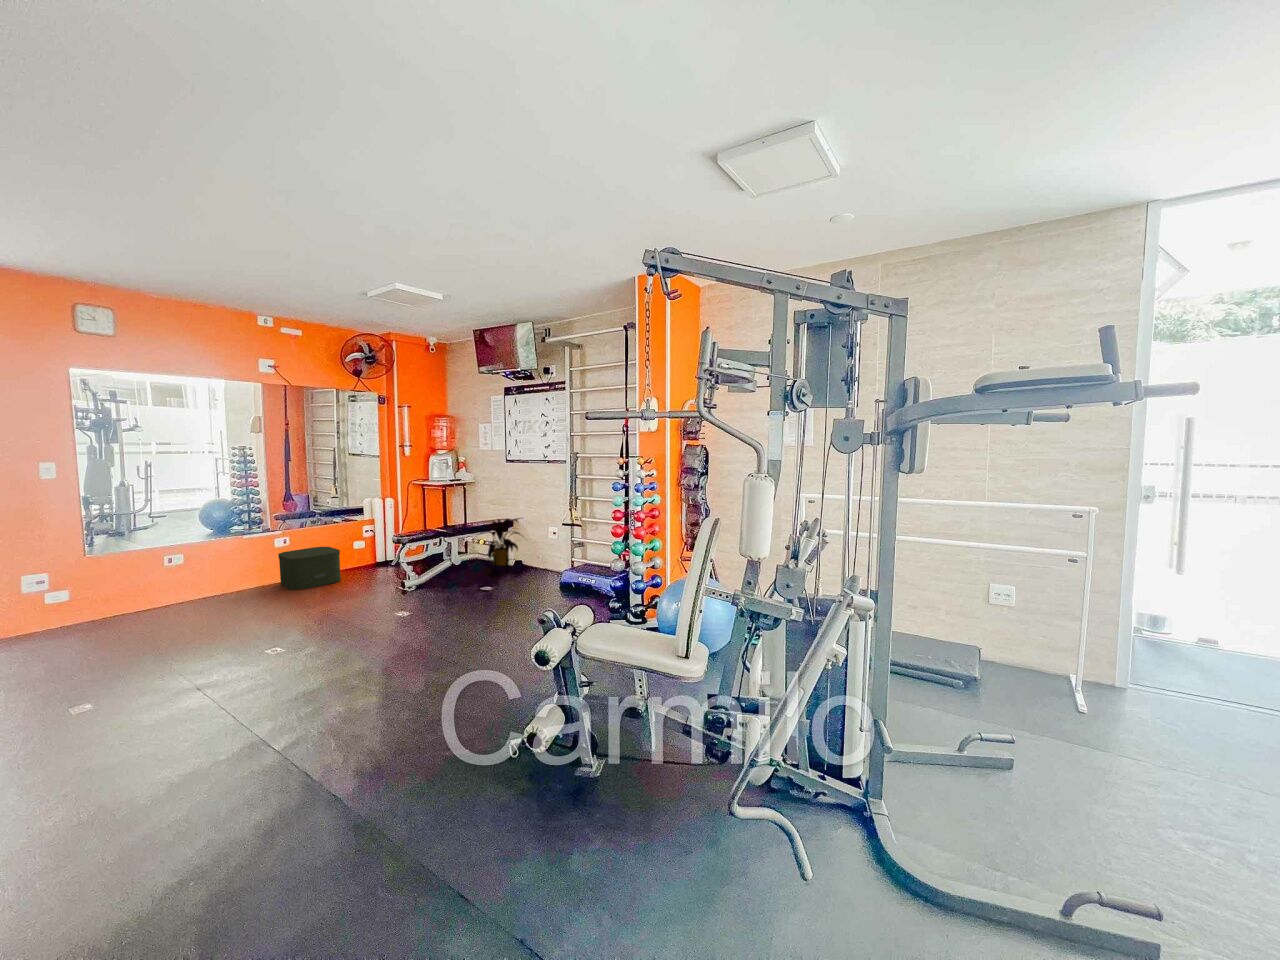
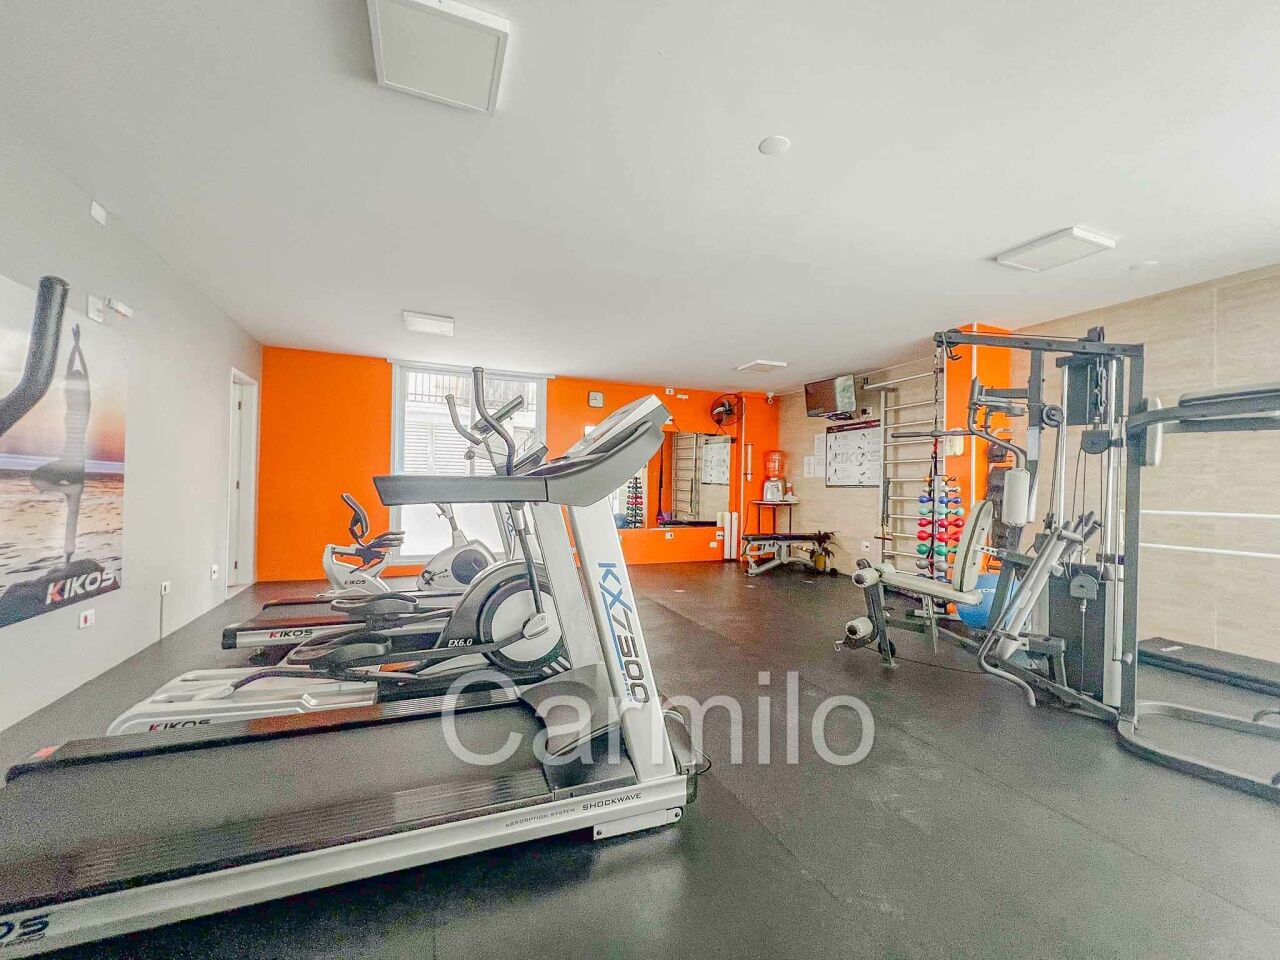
storage box: present [278,547,341,590] -> none [669,542,705,567]

